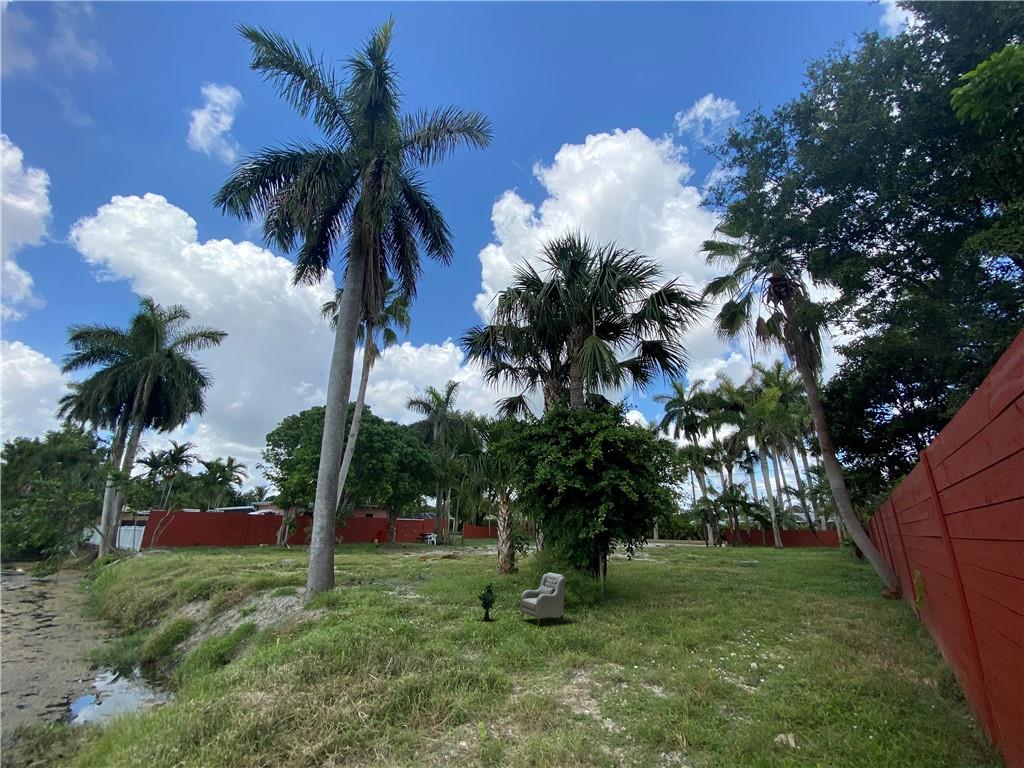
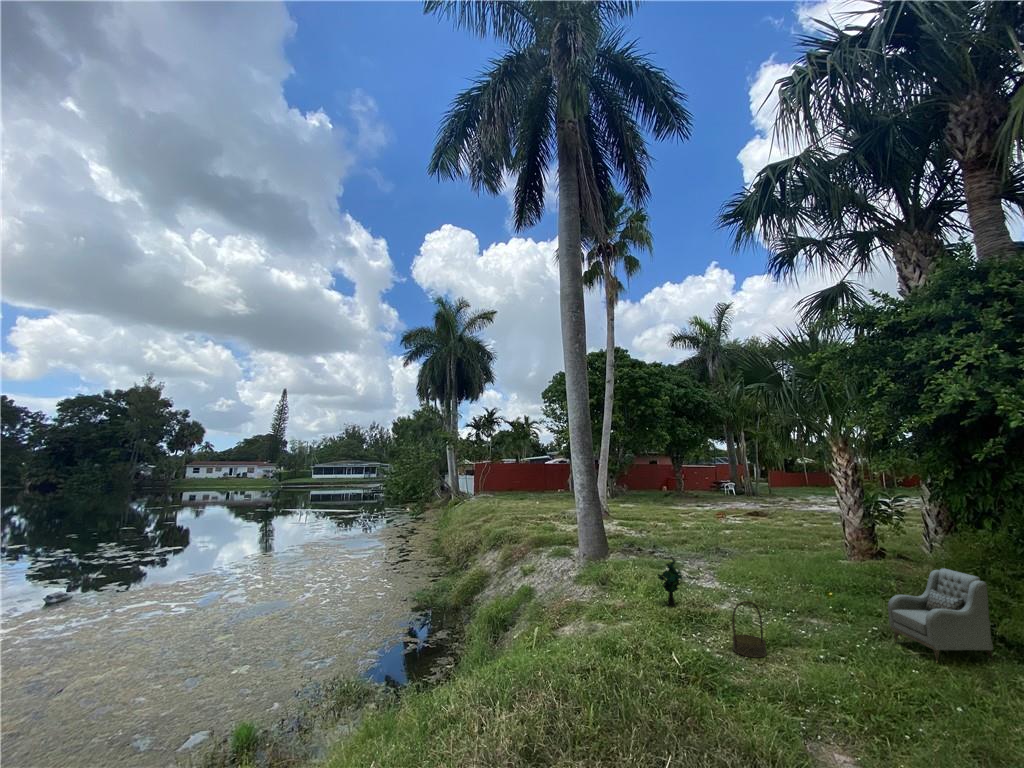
decorative plant: present [478,583,497,621] -> present [658,559,682,607]
basket: none [431,599,452,636] -> present [732,601,767,658]

